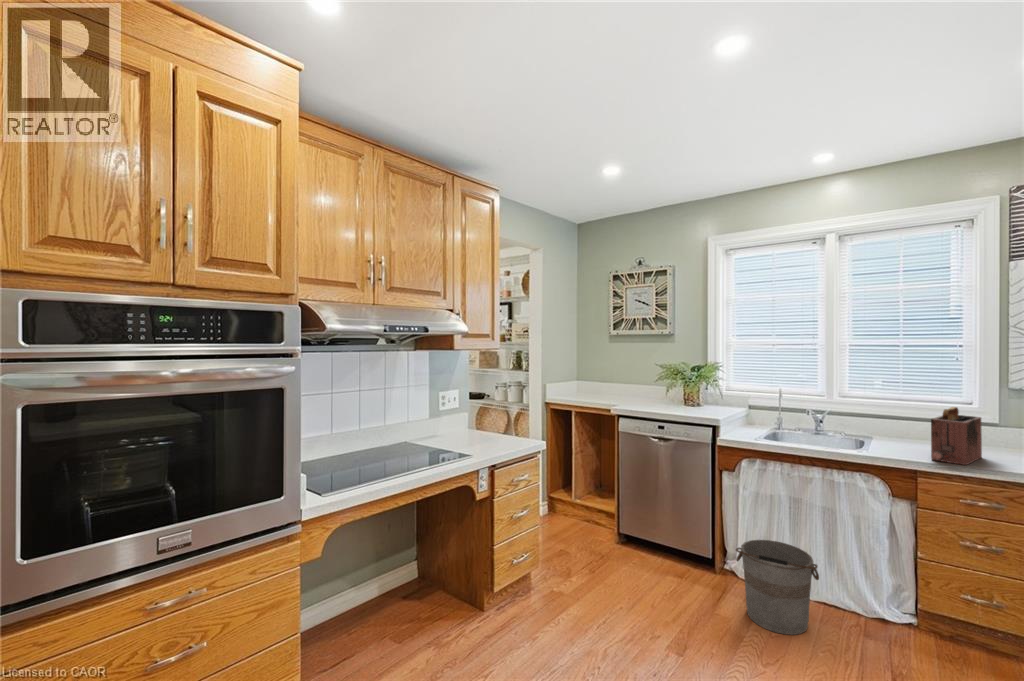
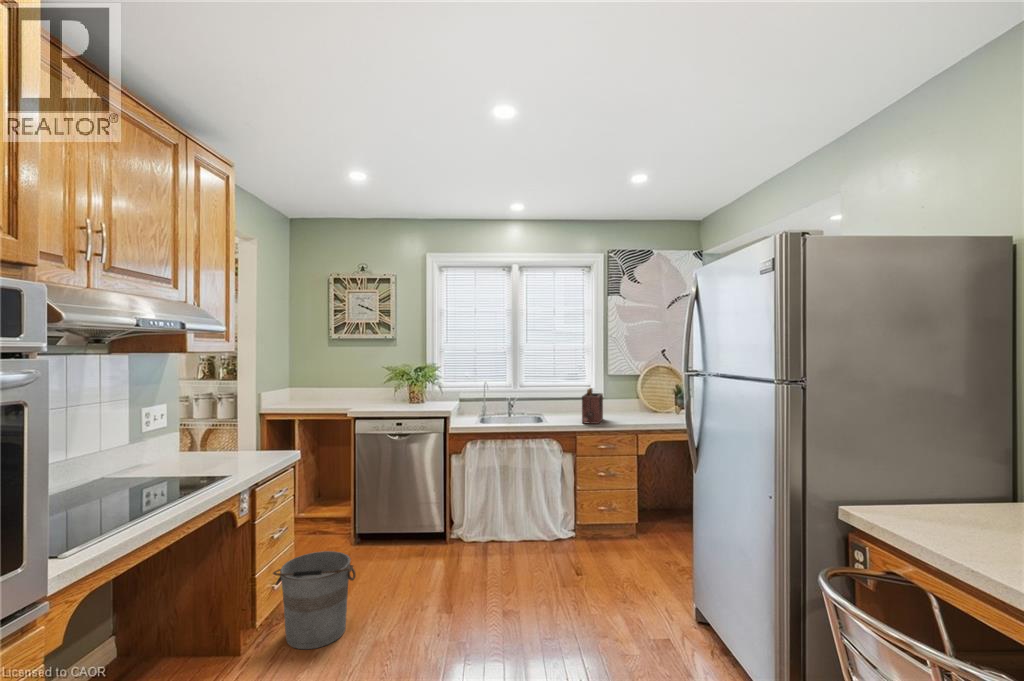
bucket: present [736,540,819,635] -> present [273,551,356,649]

